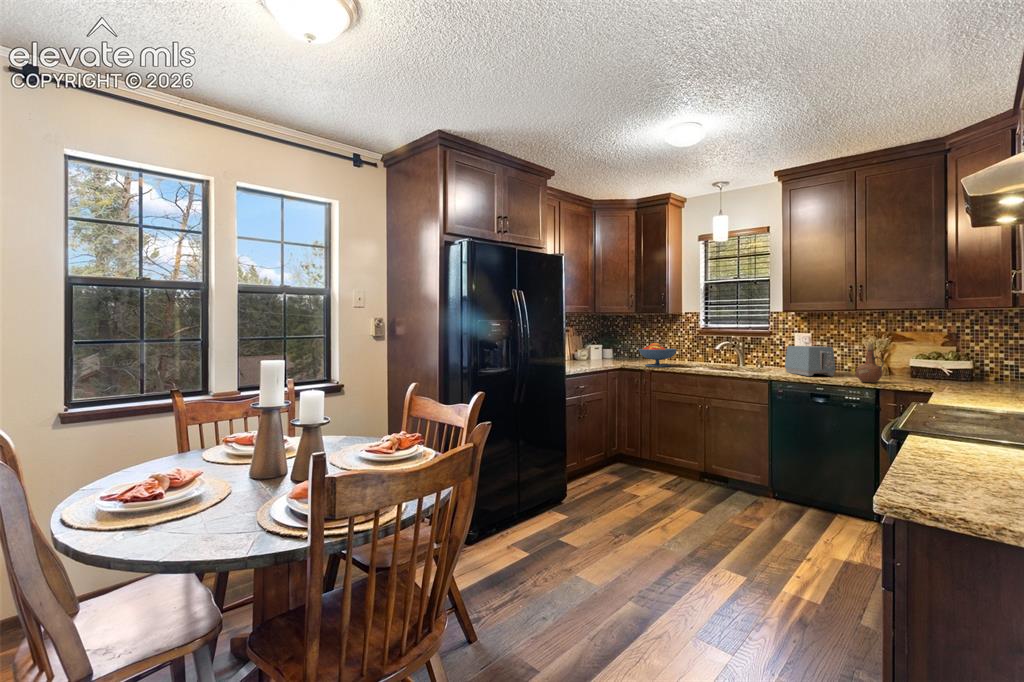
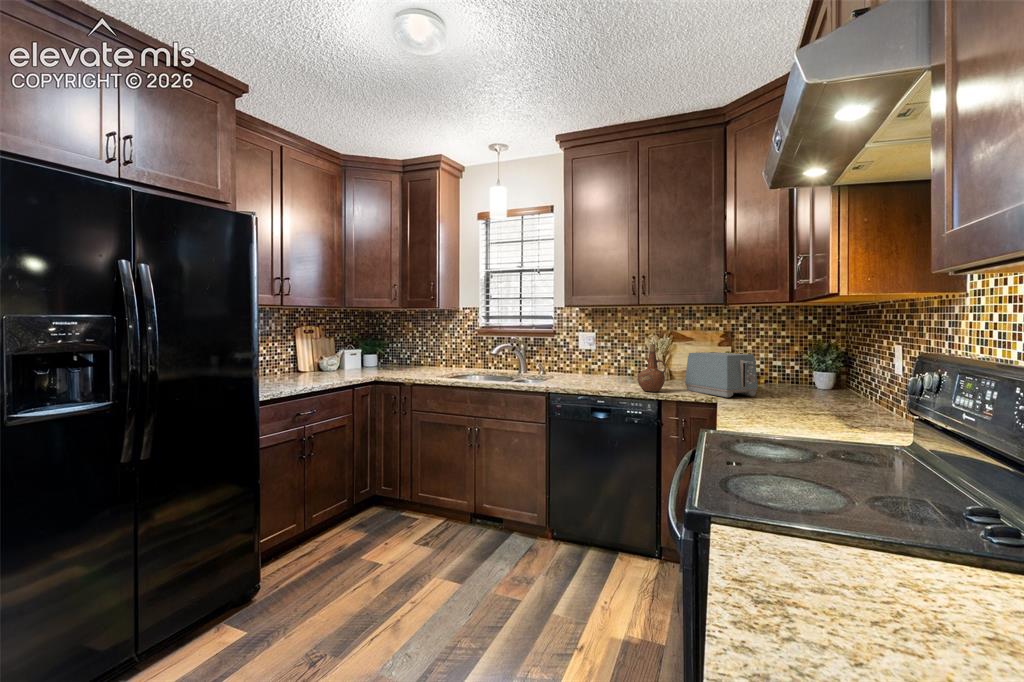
fruit bowl: present [639,343,677,367] -> none [398,345,446,377]
toaster: present [785,346,835,376] -> present [685,352,758,397]

